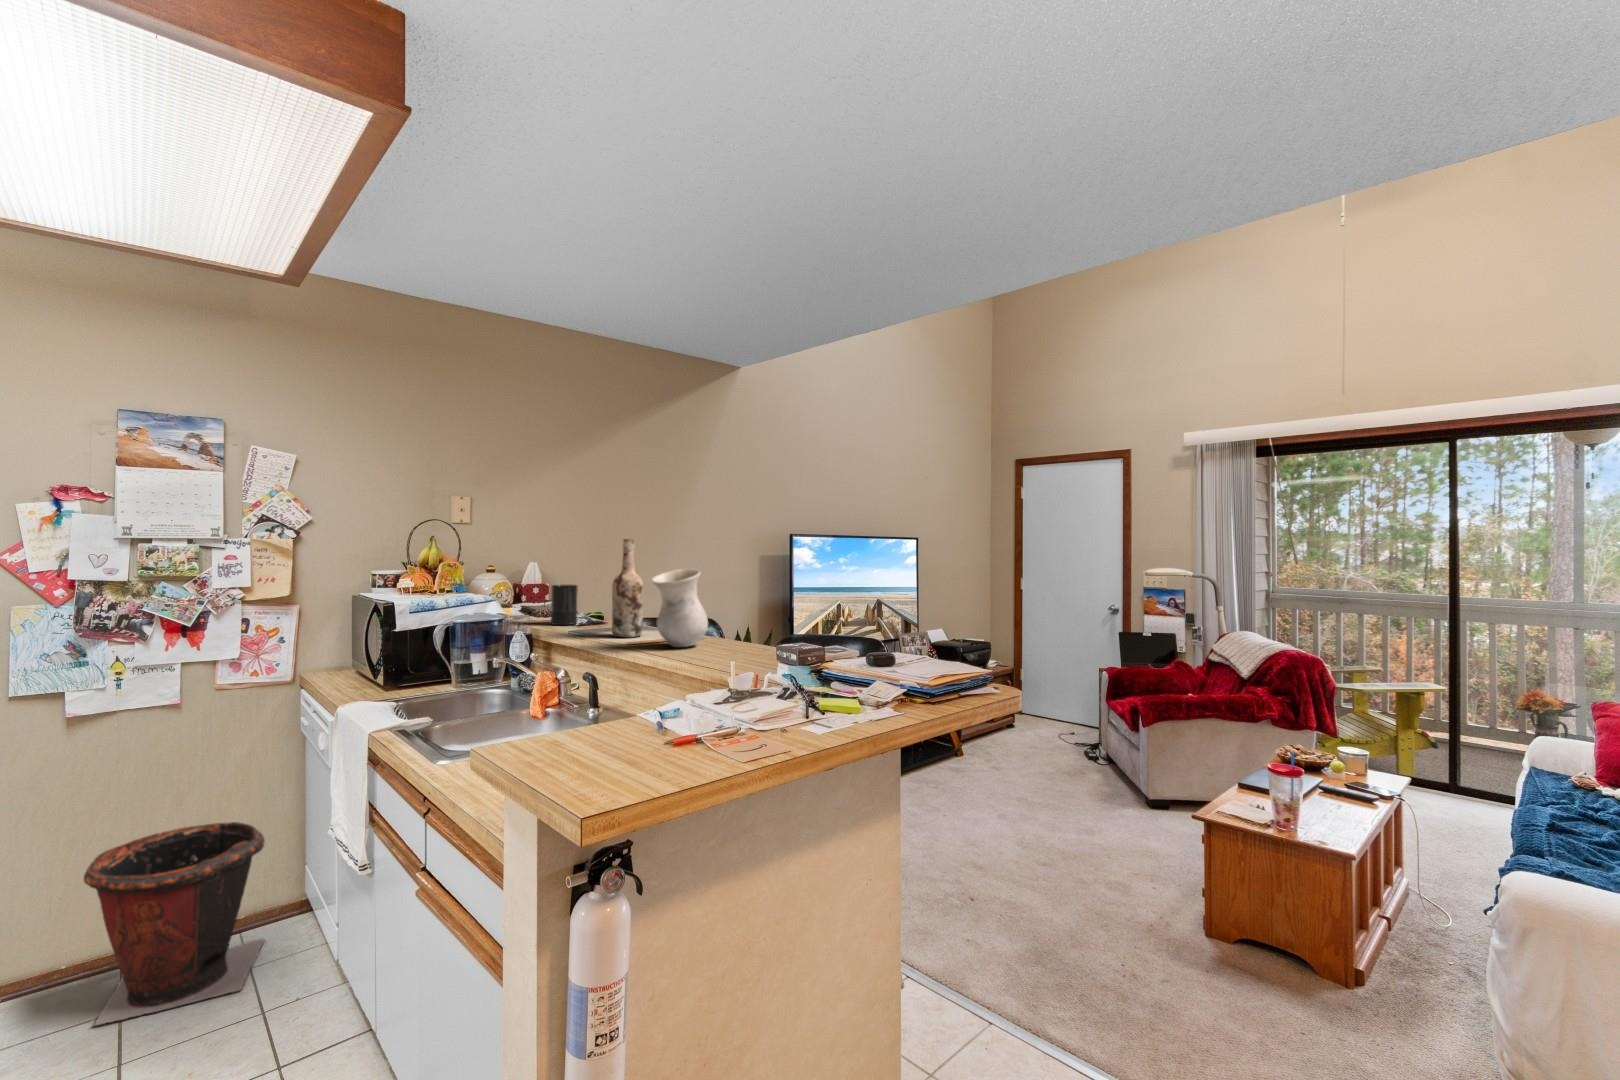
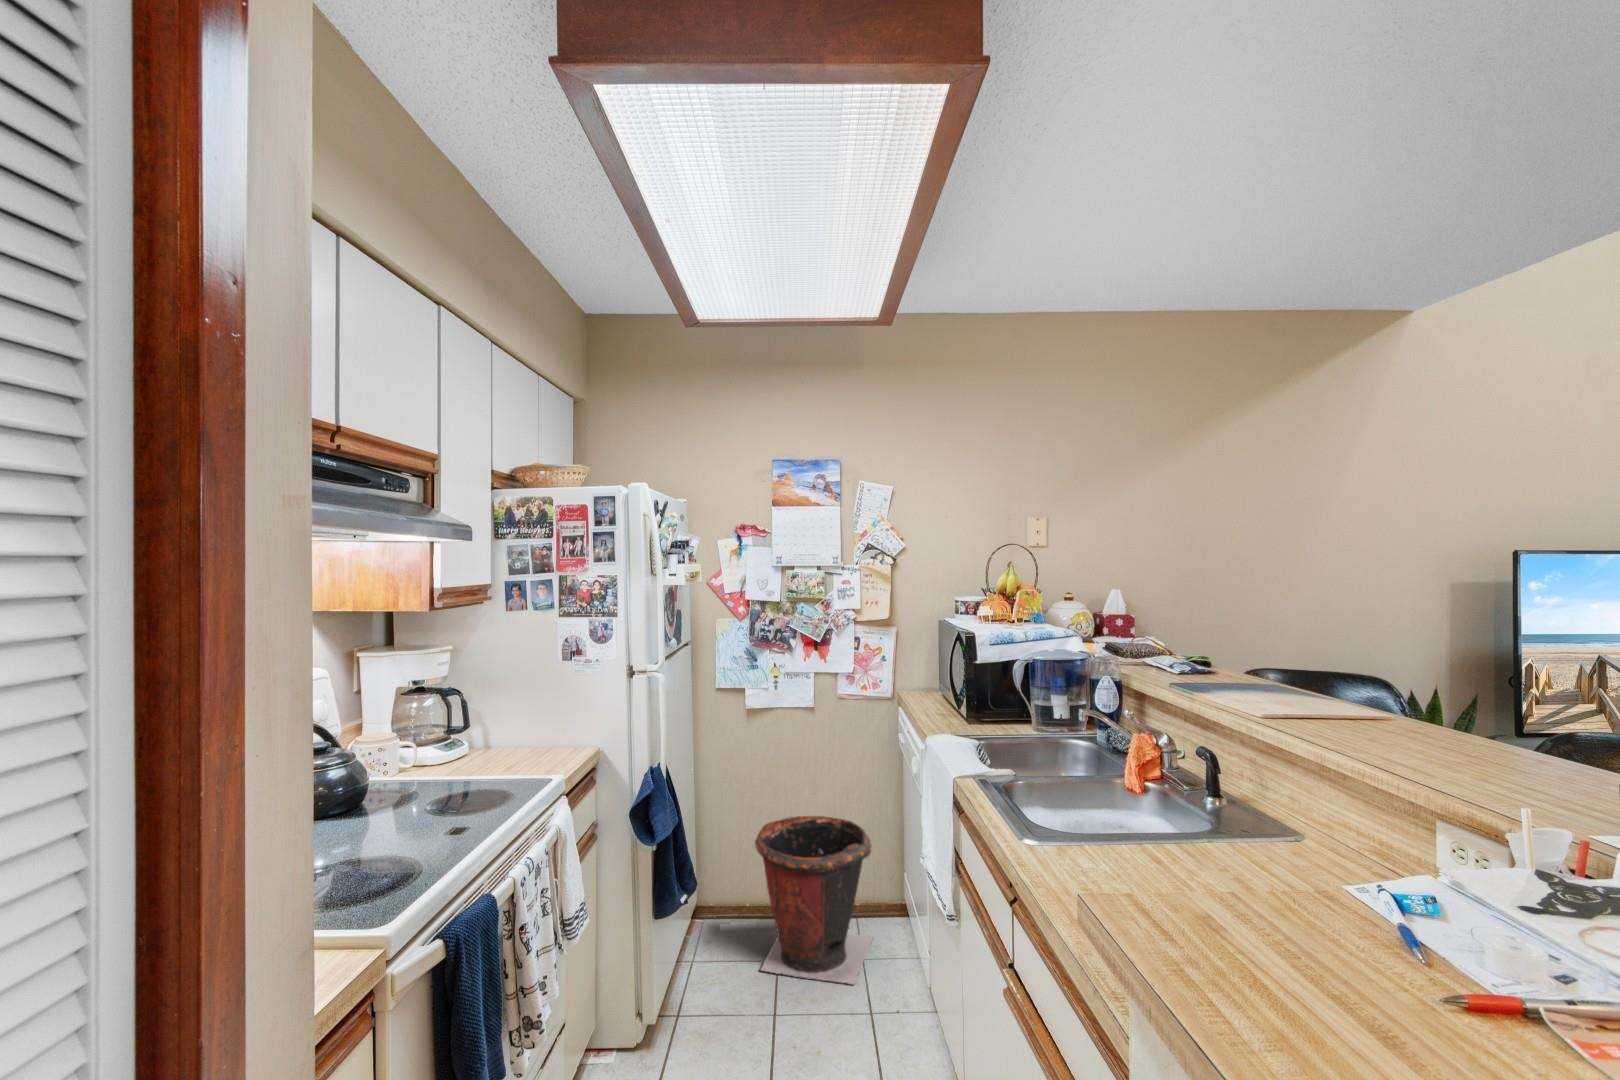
wine bottle: present [612,539,643,637] -> none [1233,565,1281,702]
vase: present [652,568,708,647] -> none [1303,611,1410,732]
candle: present [551,584,578,625] -> none [1143,616,1178,672]

